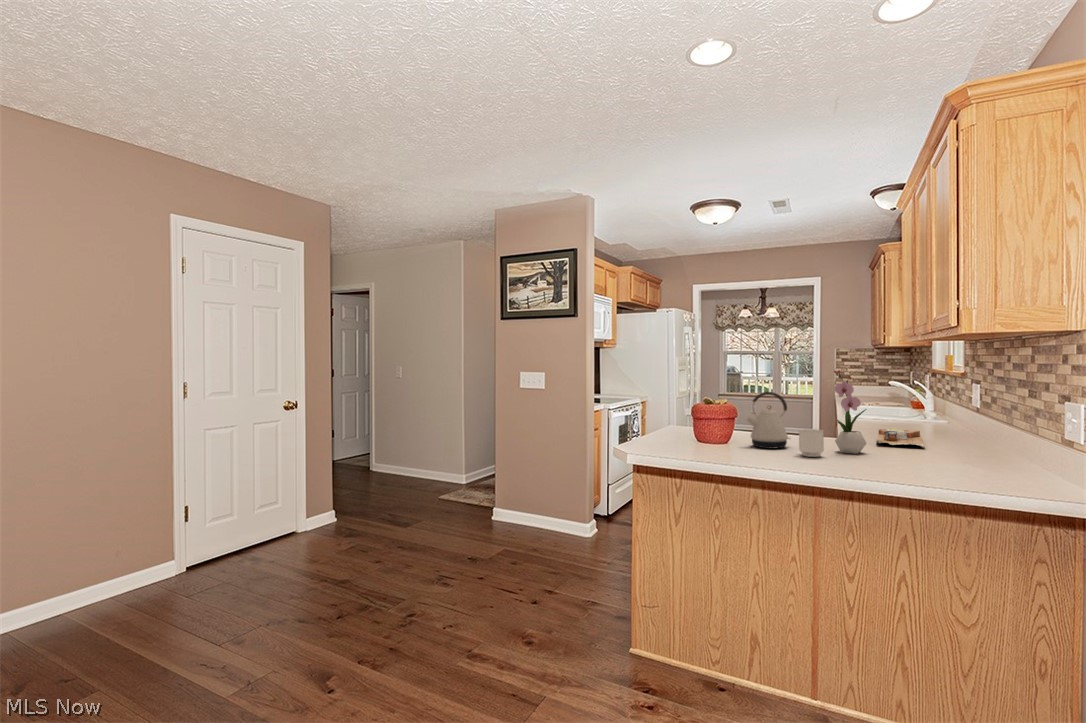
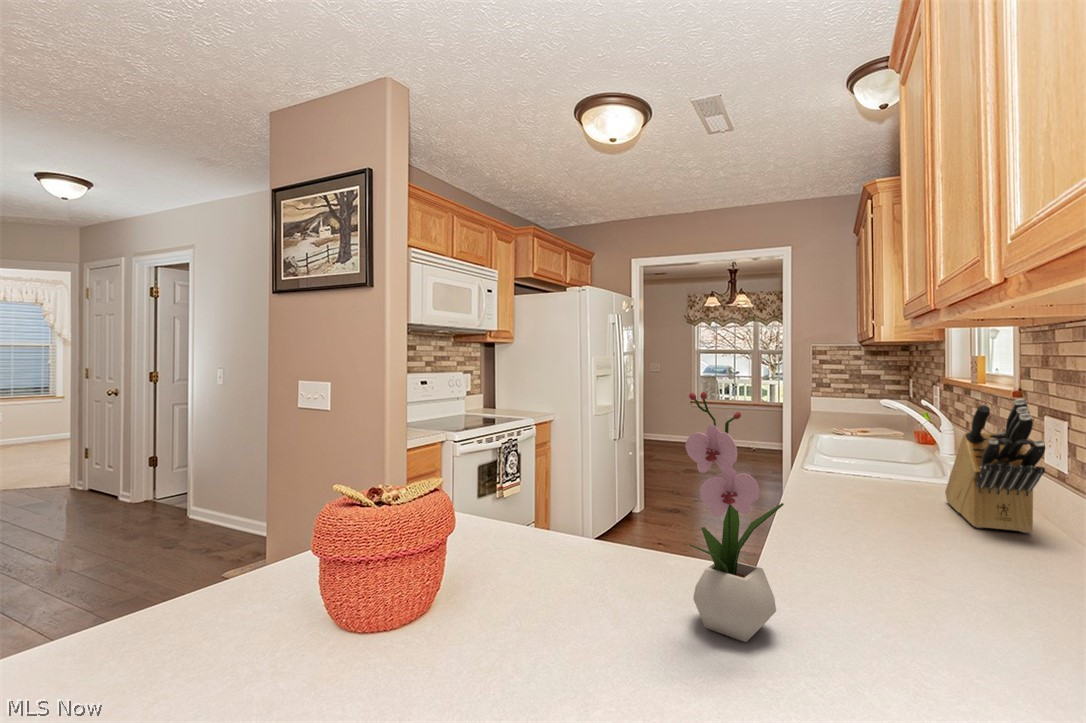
knife block: none [928,374,968,435] -> present [945,399,1045,533]
kettle: present [746,392,790,449] -> none [492,438,601,589]
cutting board: present [876,428,925,448] -> none [819,514,949,612]
mug: present [799,429,824,457] -> none [567,562,639,664]

